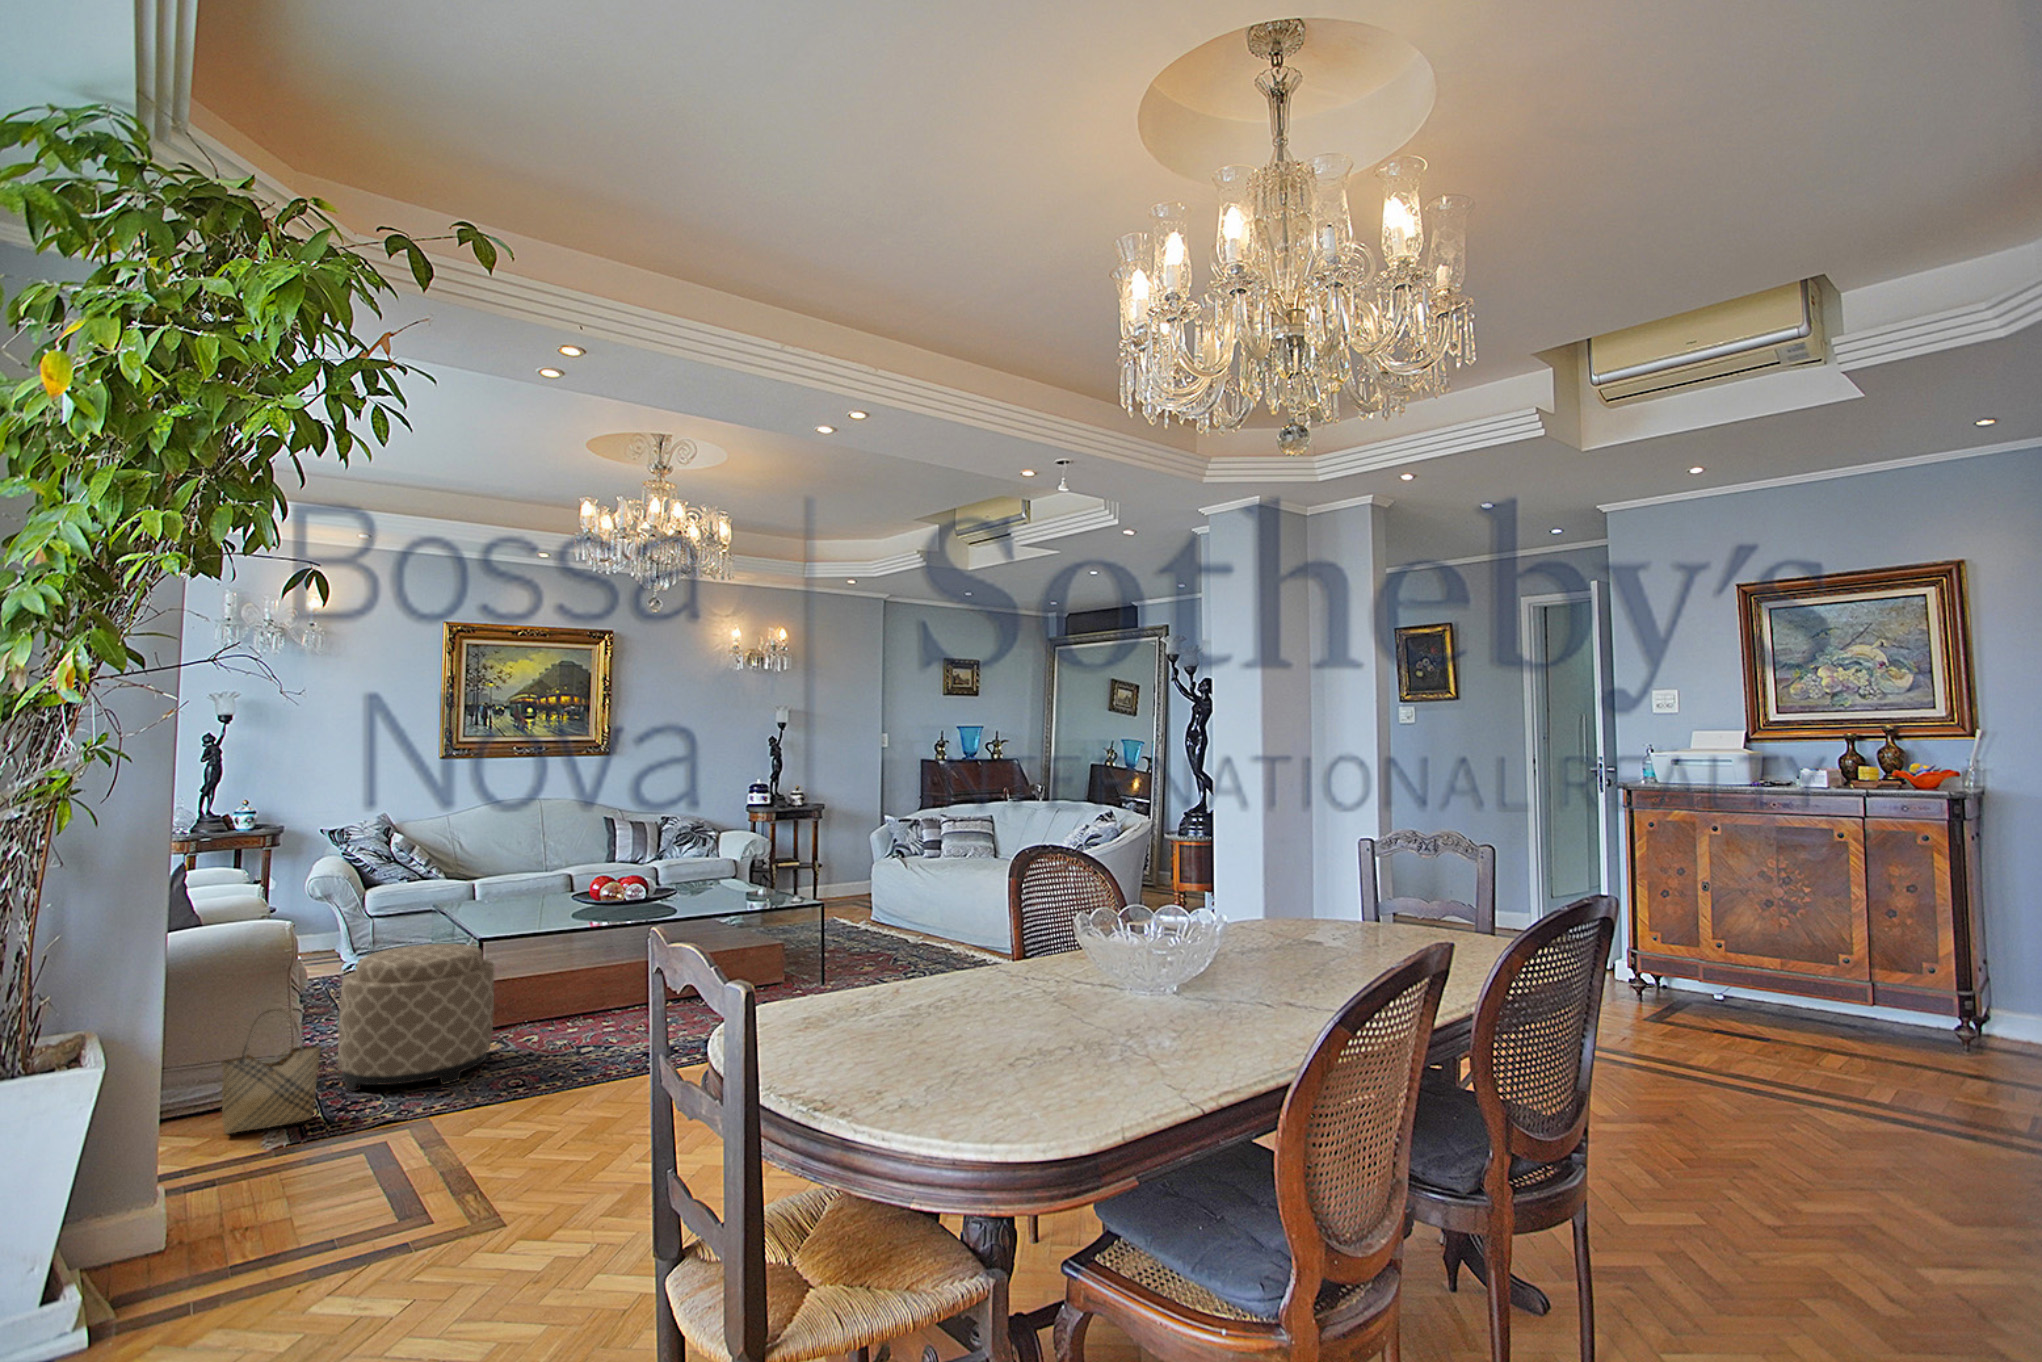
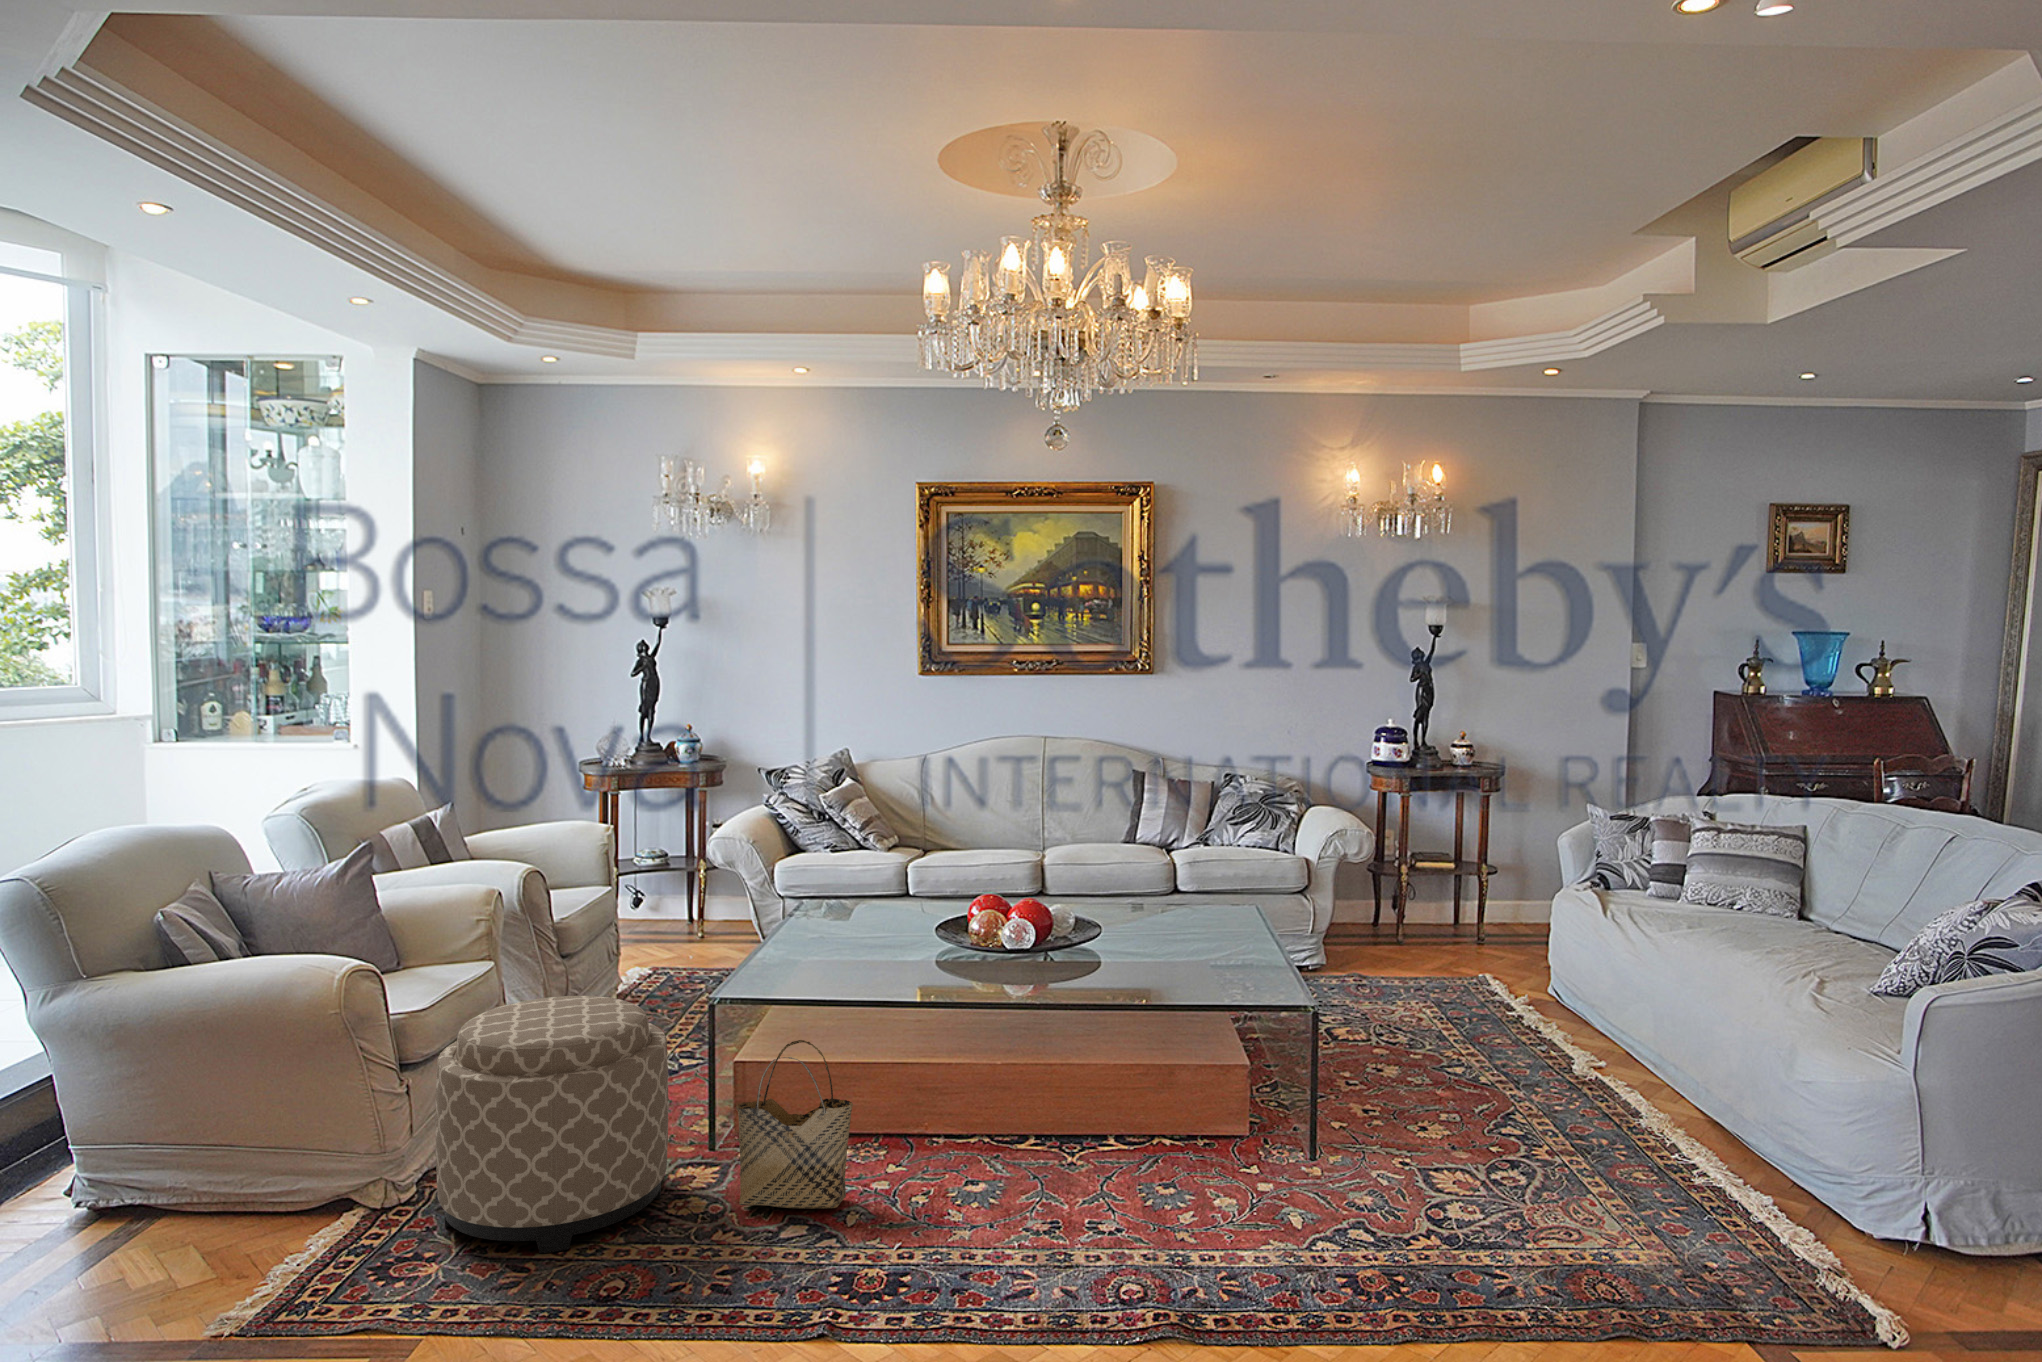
woven basket: present [221,1010,321,1134] -> present [736,1040,853,1209]

